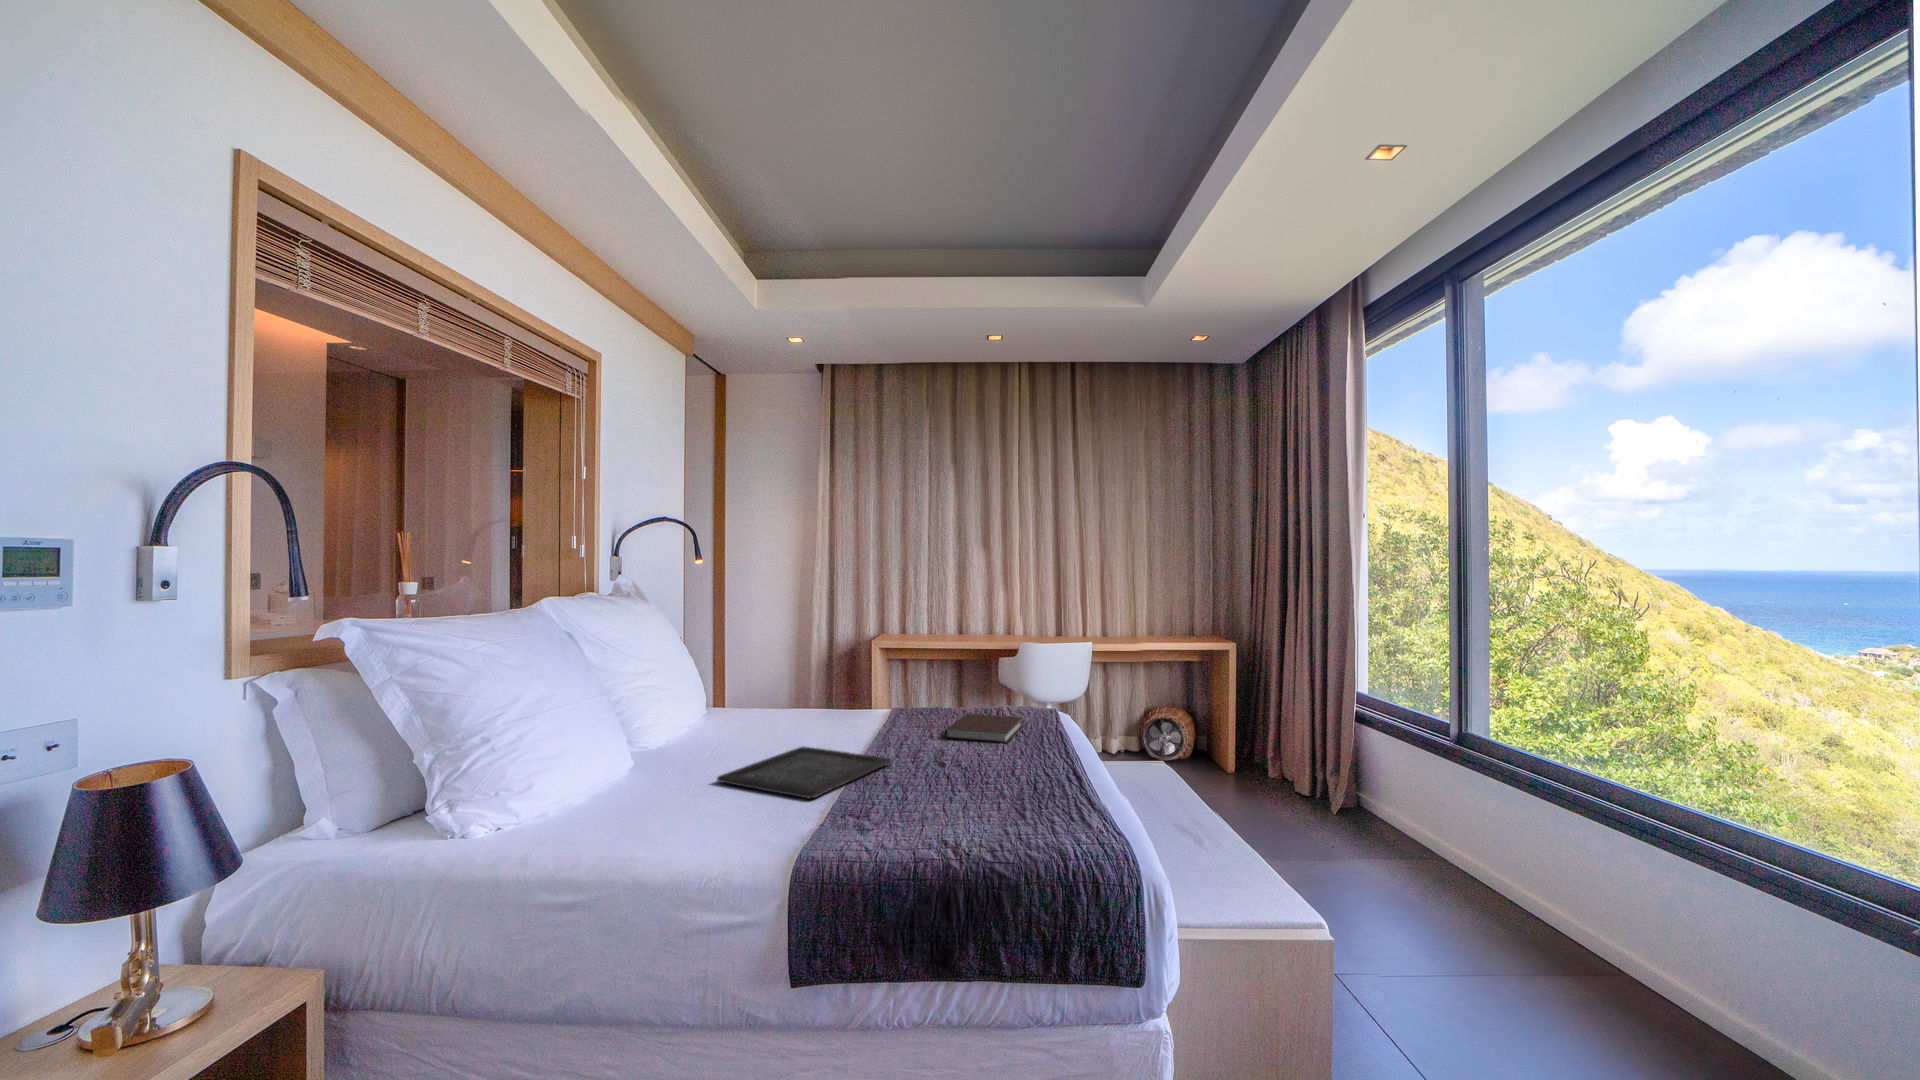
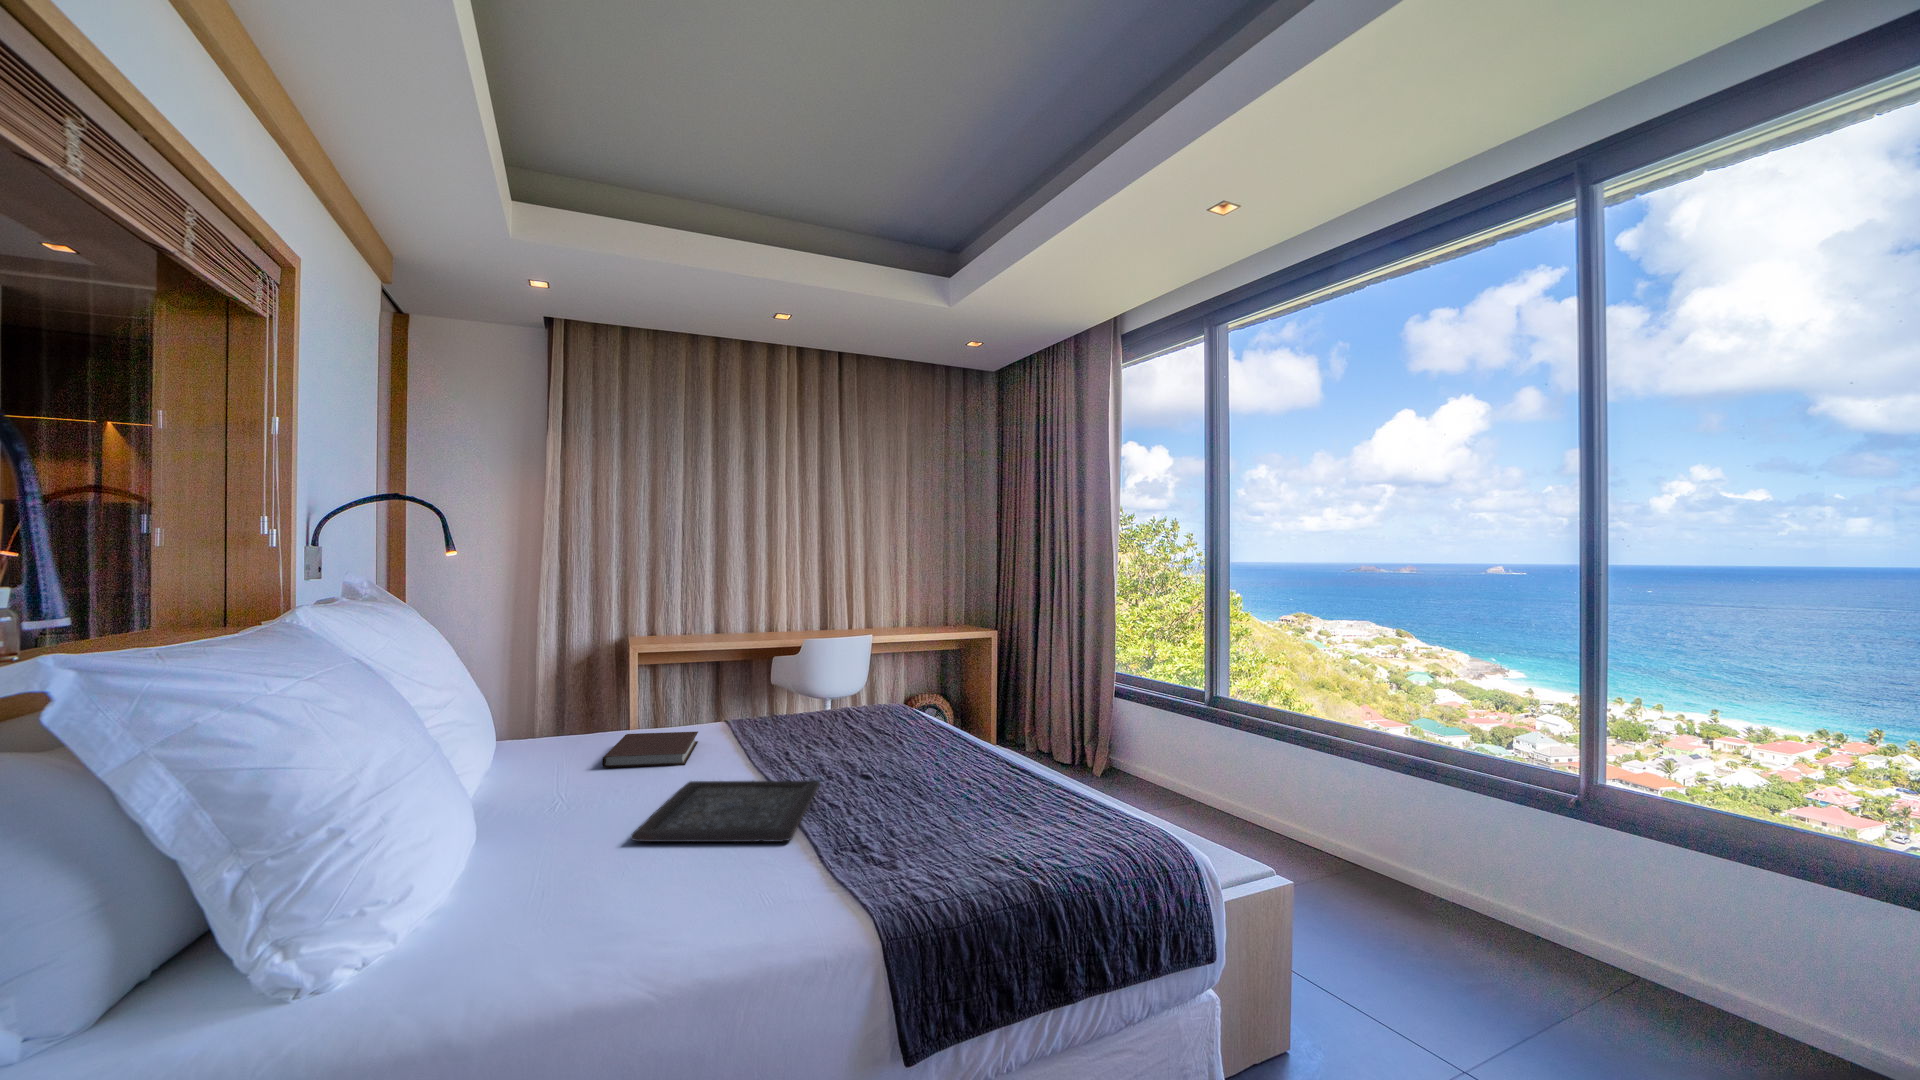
notebook: present [944,714,1023,743] -> present [602,731,698,768]

